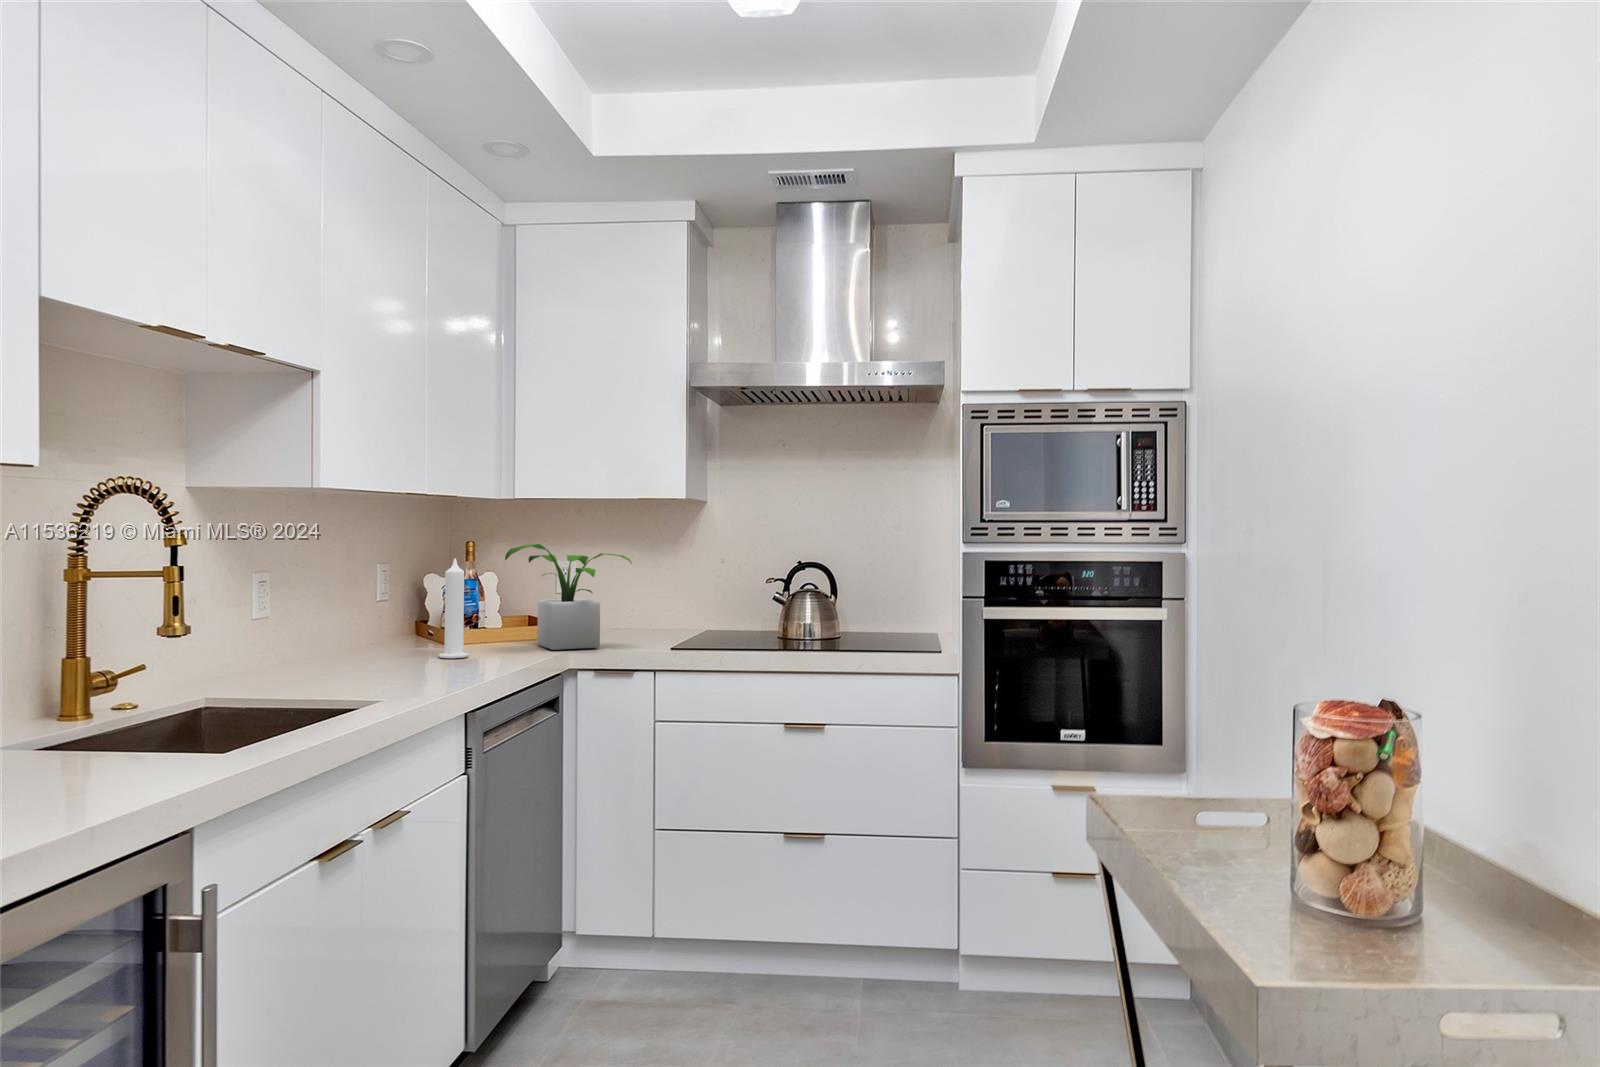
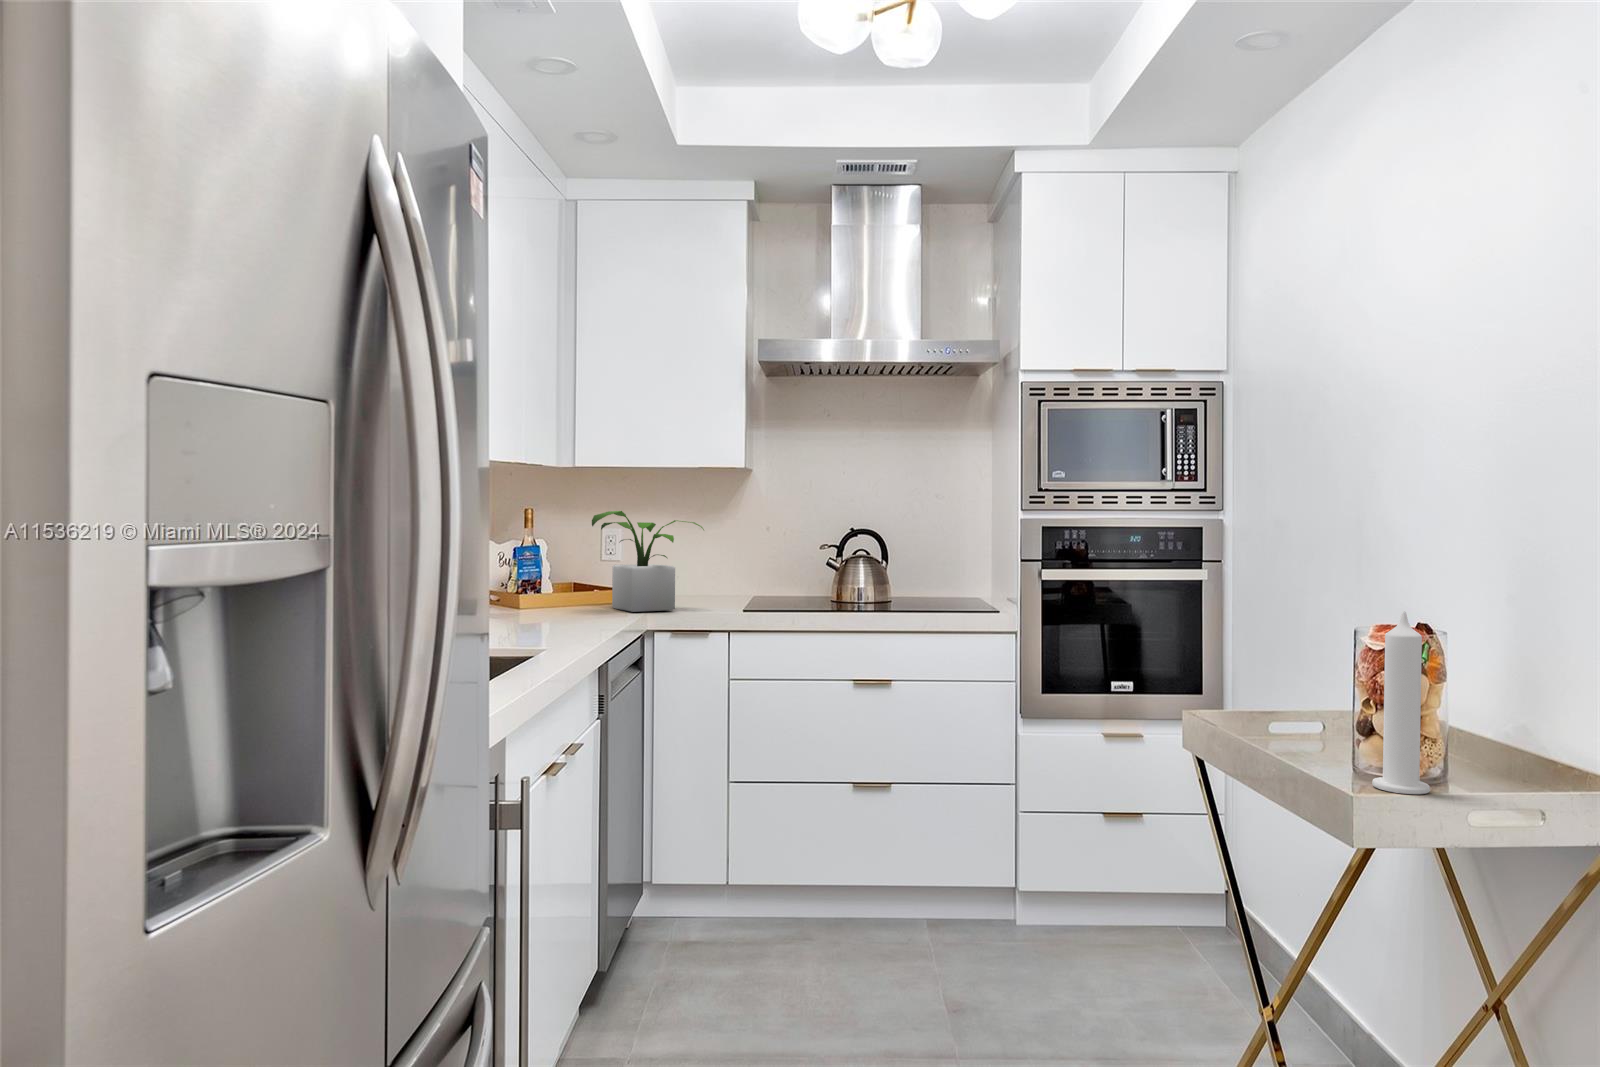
candle: present [439,558,469,658] -> present [1372,611,1430,794]

